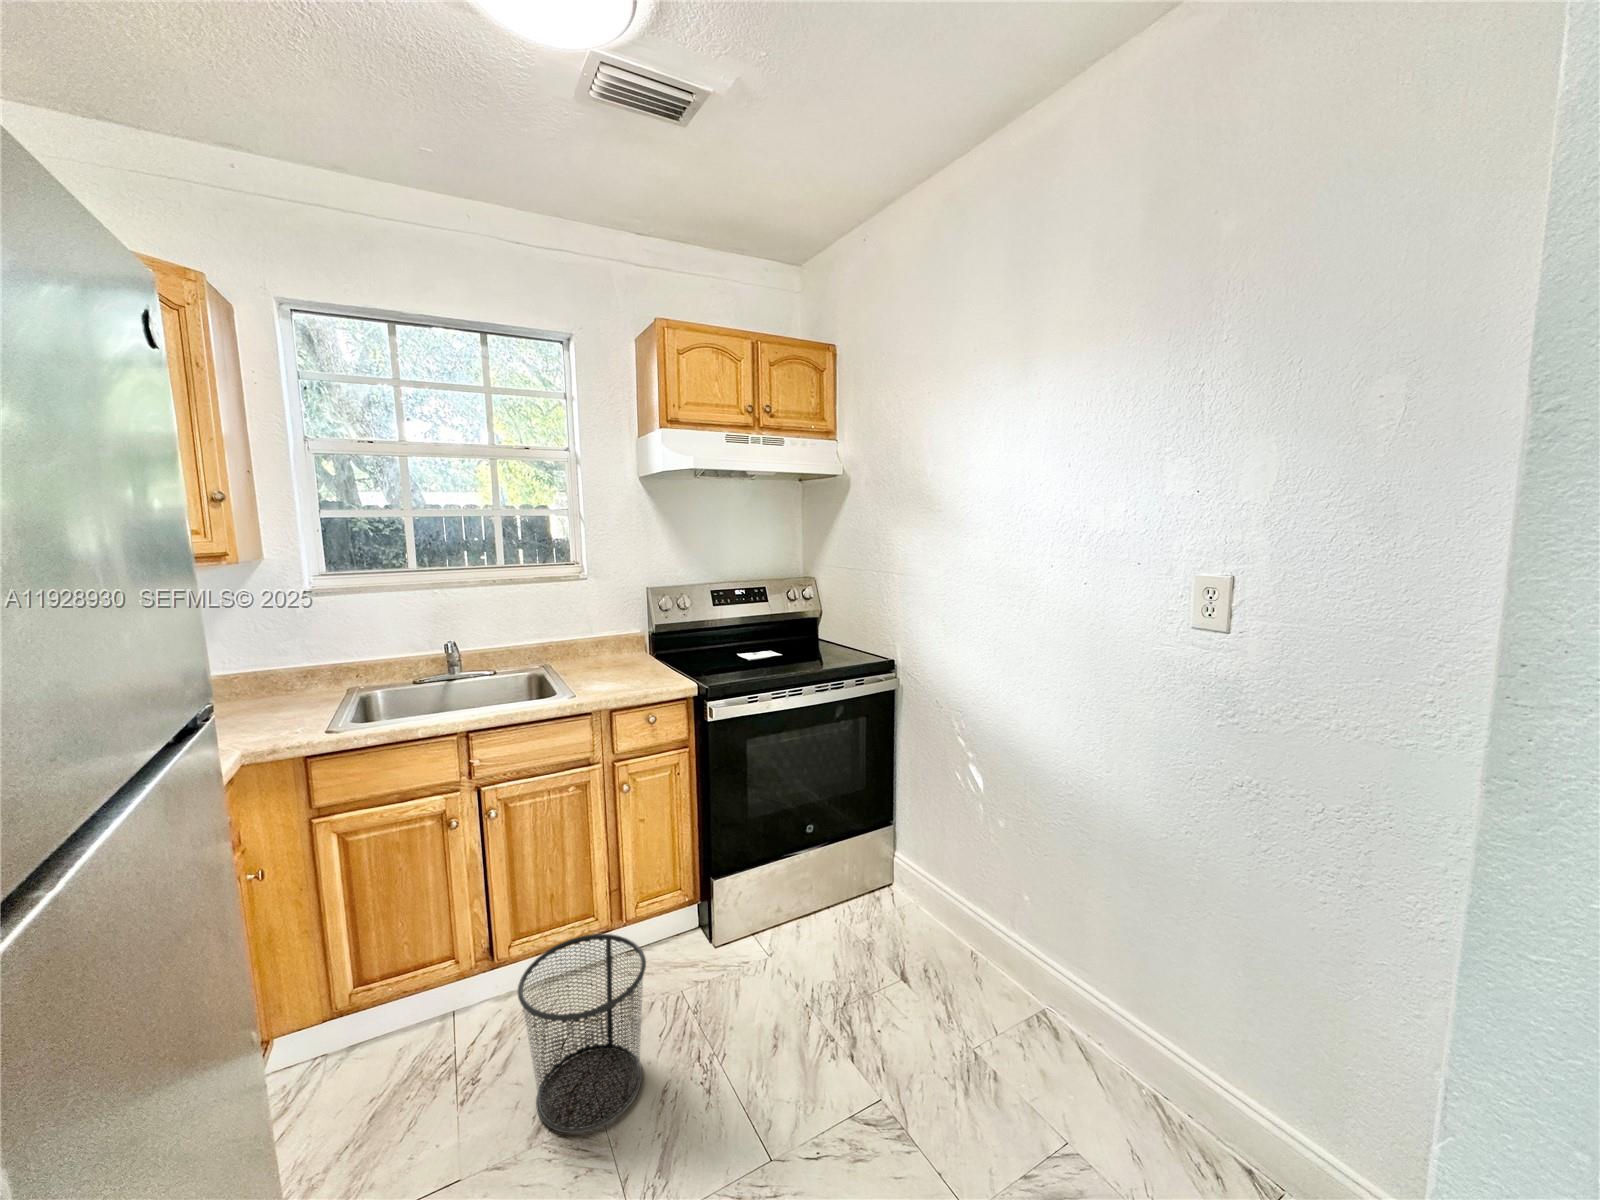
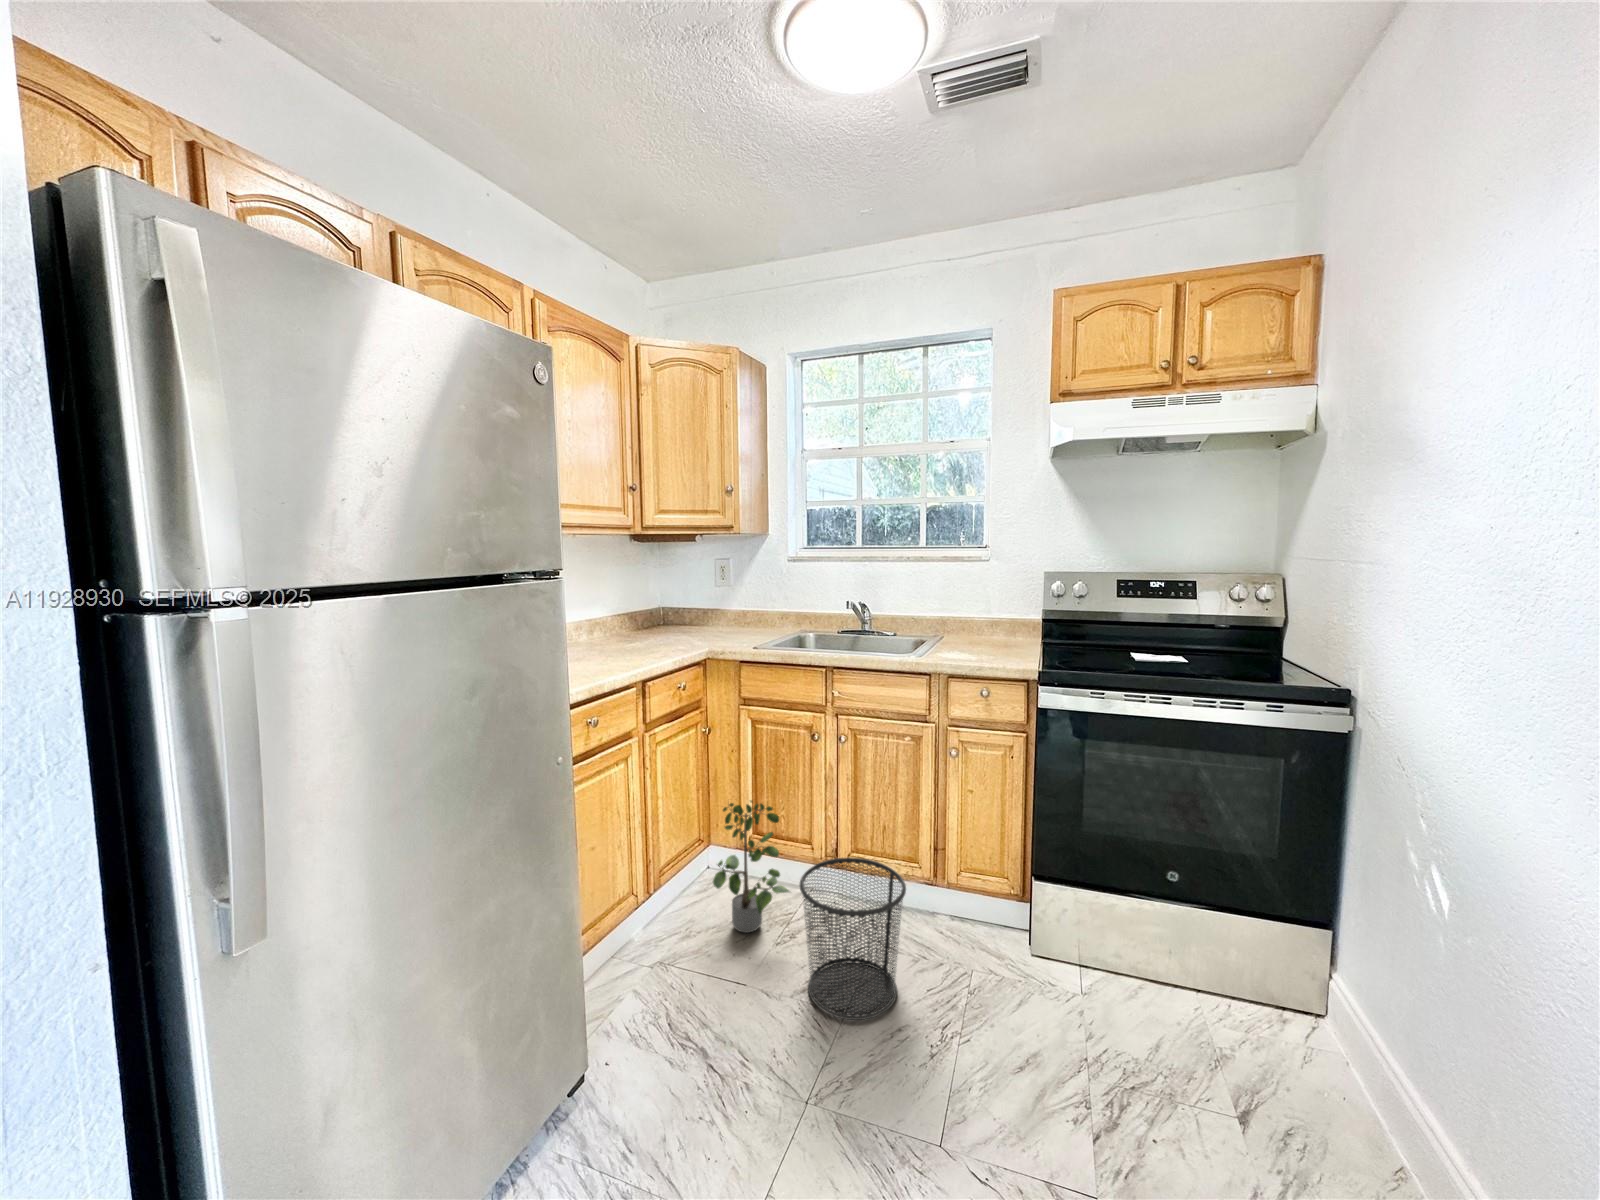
potted plant: none [342,931,475,1125] -> present [713,801,790,933]

